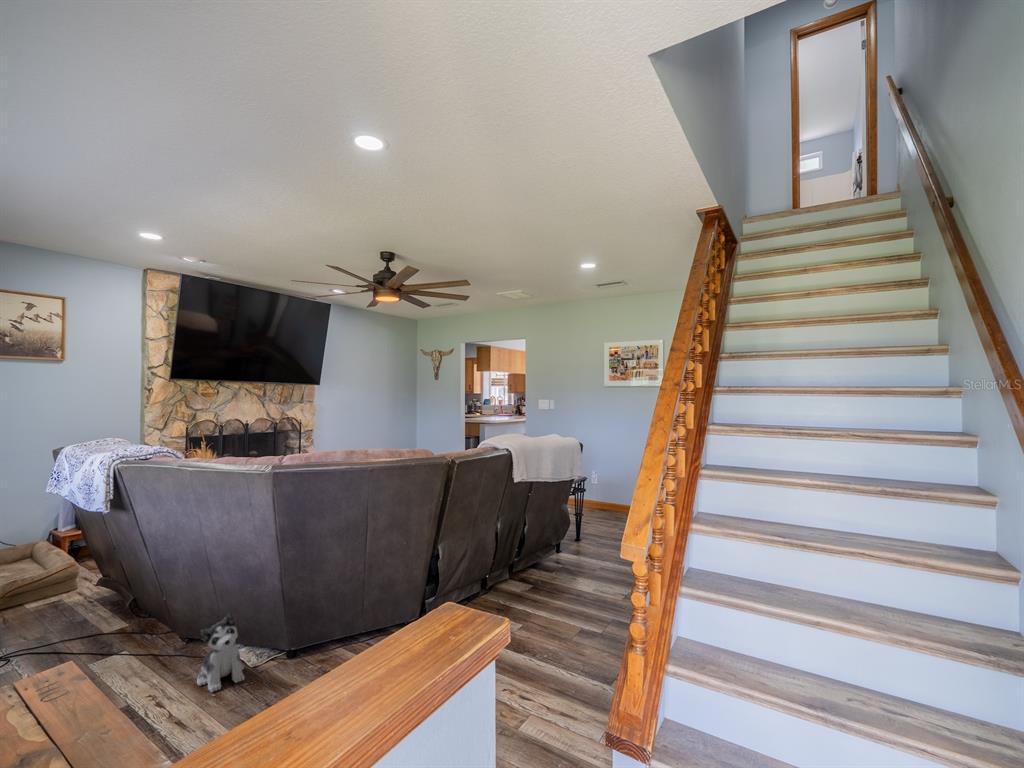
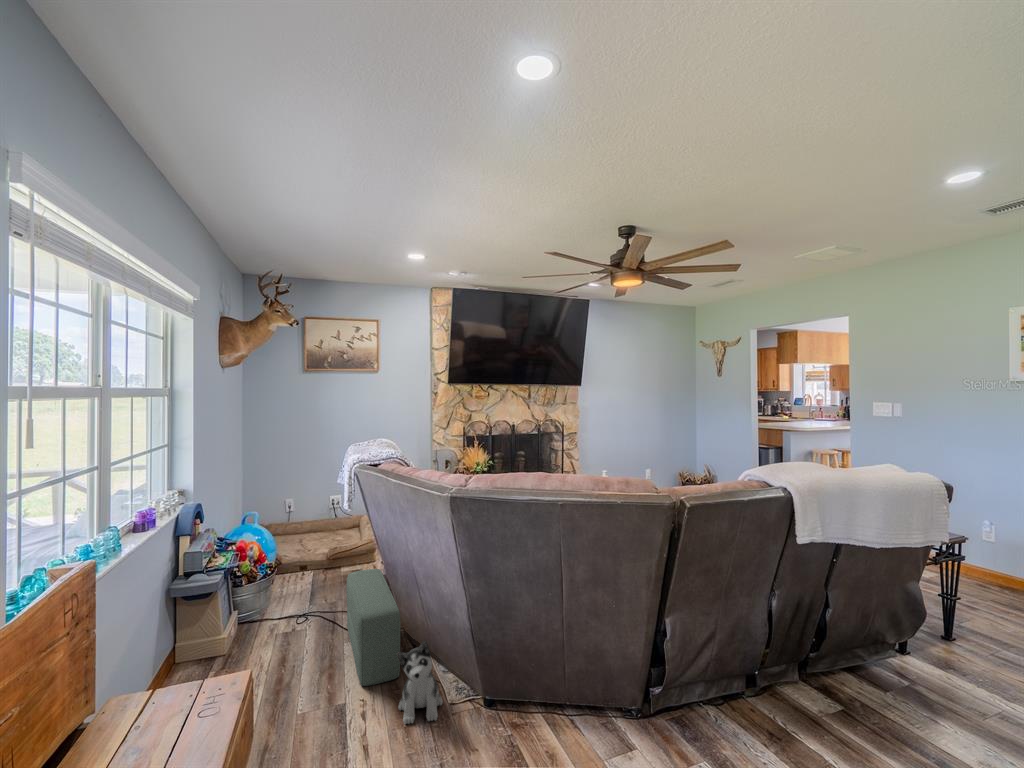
pouf: none [86,575,186,683] -> present [347,569,400,686]

